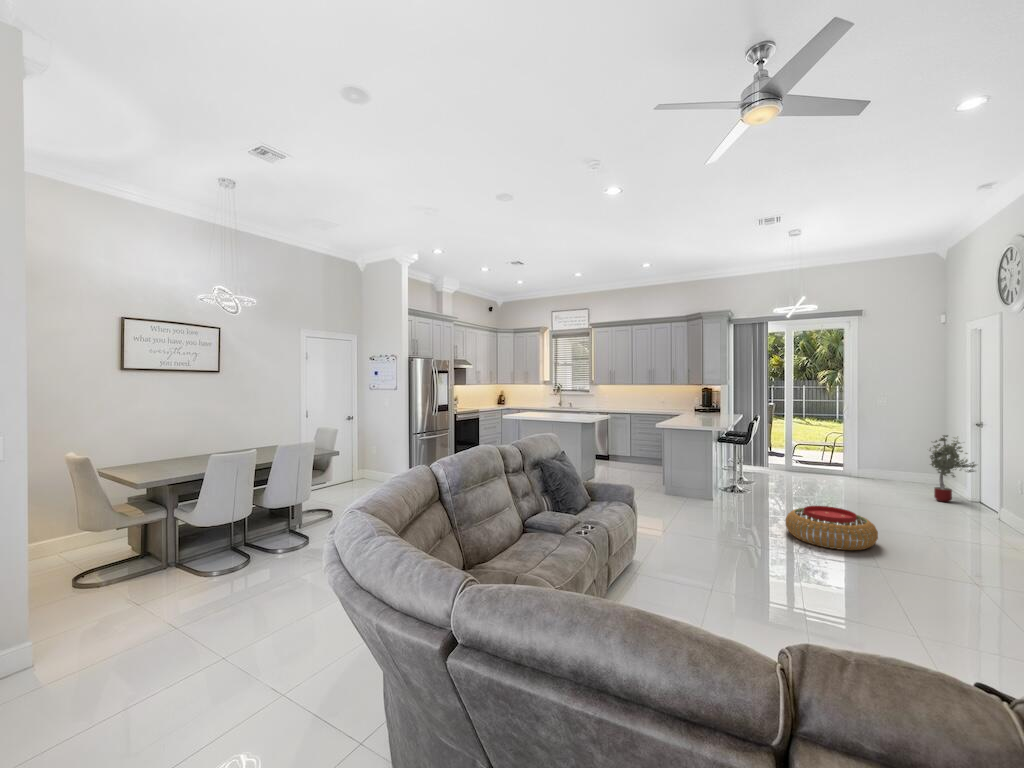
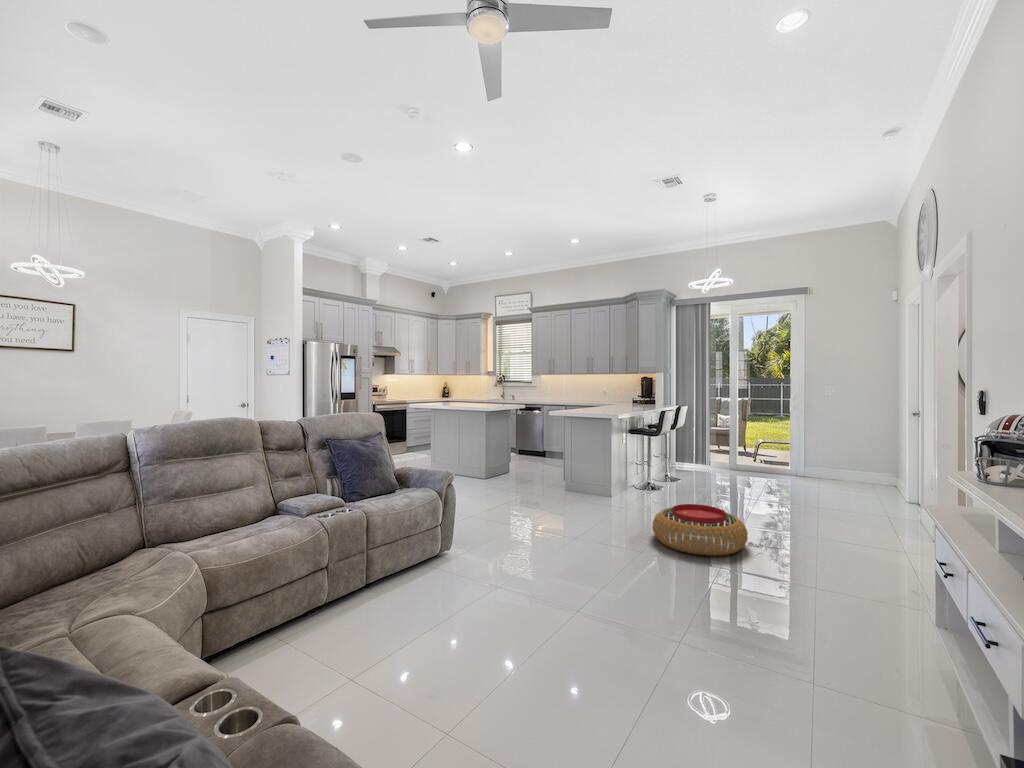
potted tree: present [929,435,976,502] -> none [857,427,913,506]

